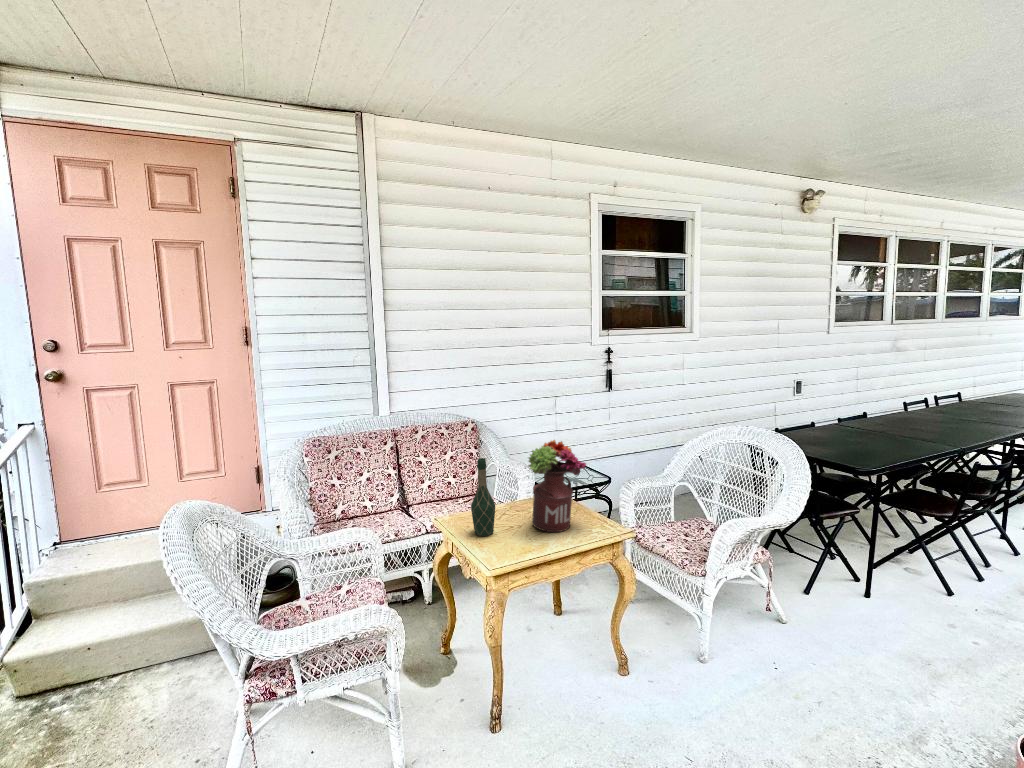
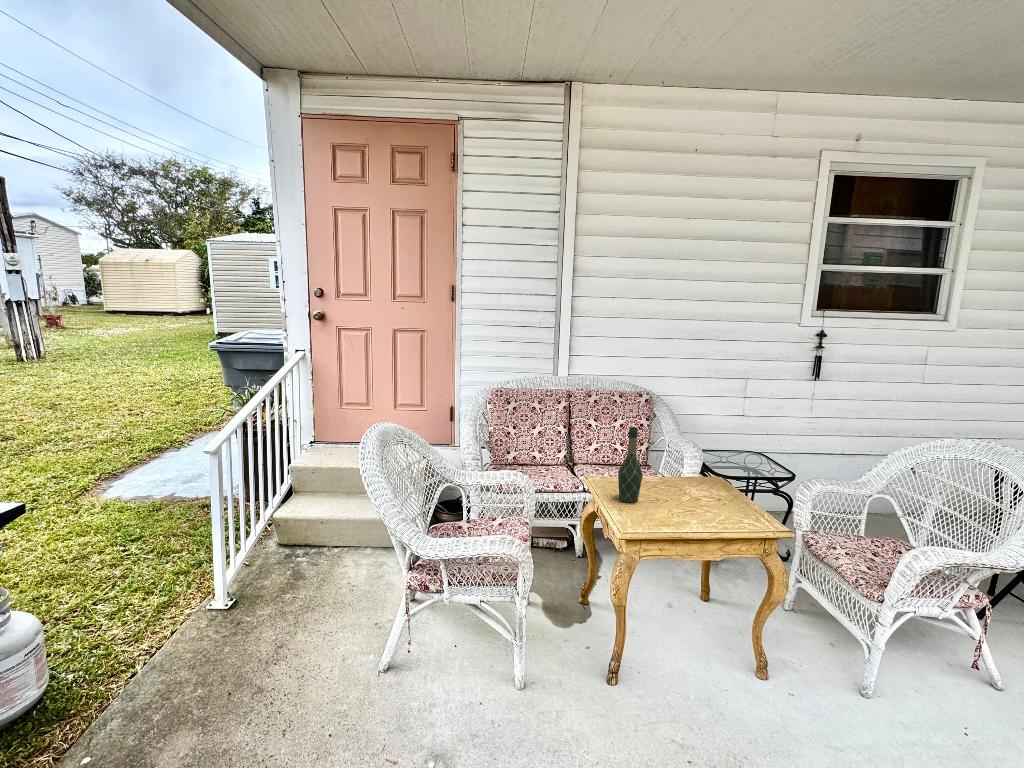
flower arrangement: present [528,440,586,532] -> none [680,420,747,514]

